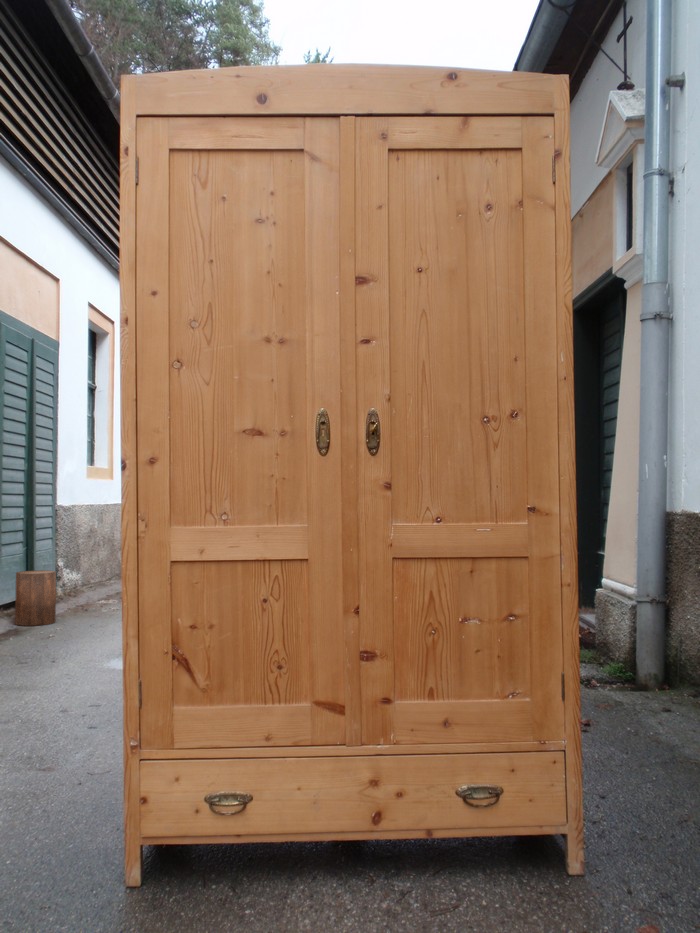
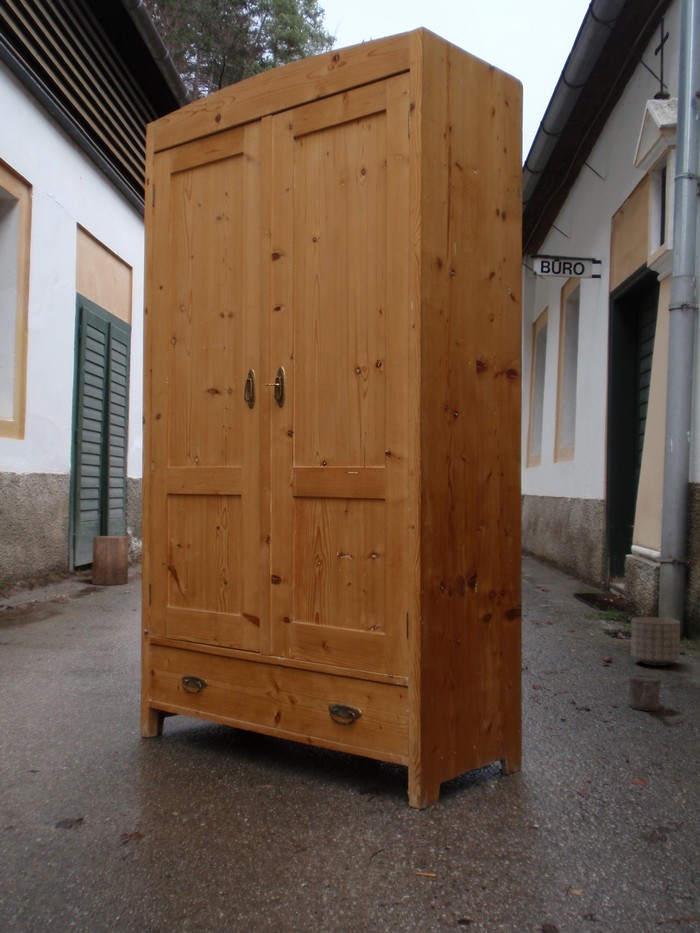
planter: none [613,675,670,734] -> present [631,617,680,666]
watering can: none [623,762,662,815] -> present [629,673,661,711]

